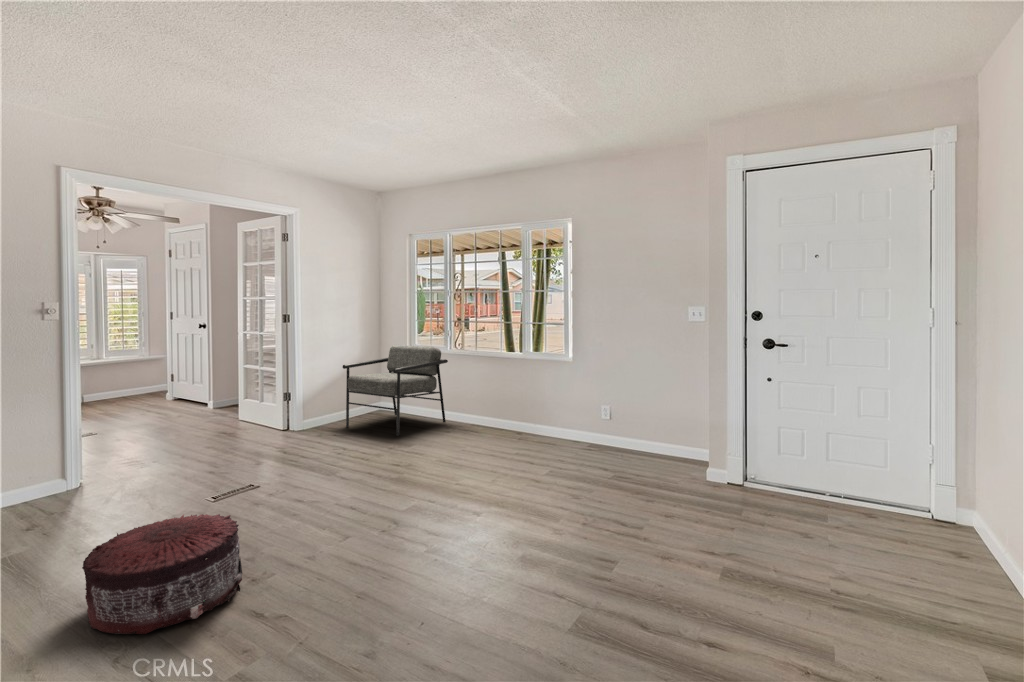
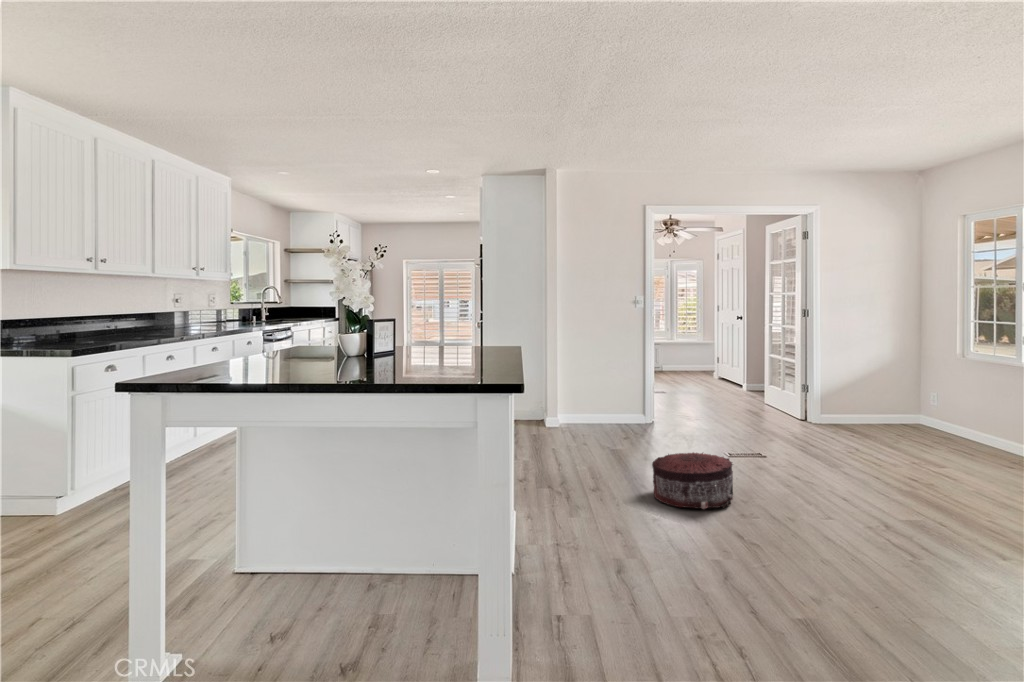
armchair: present [343,345,448,436] -> none [860,342,993,439]

